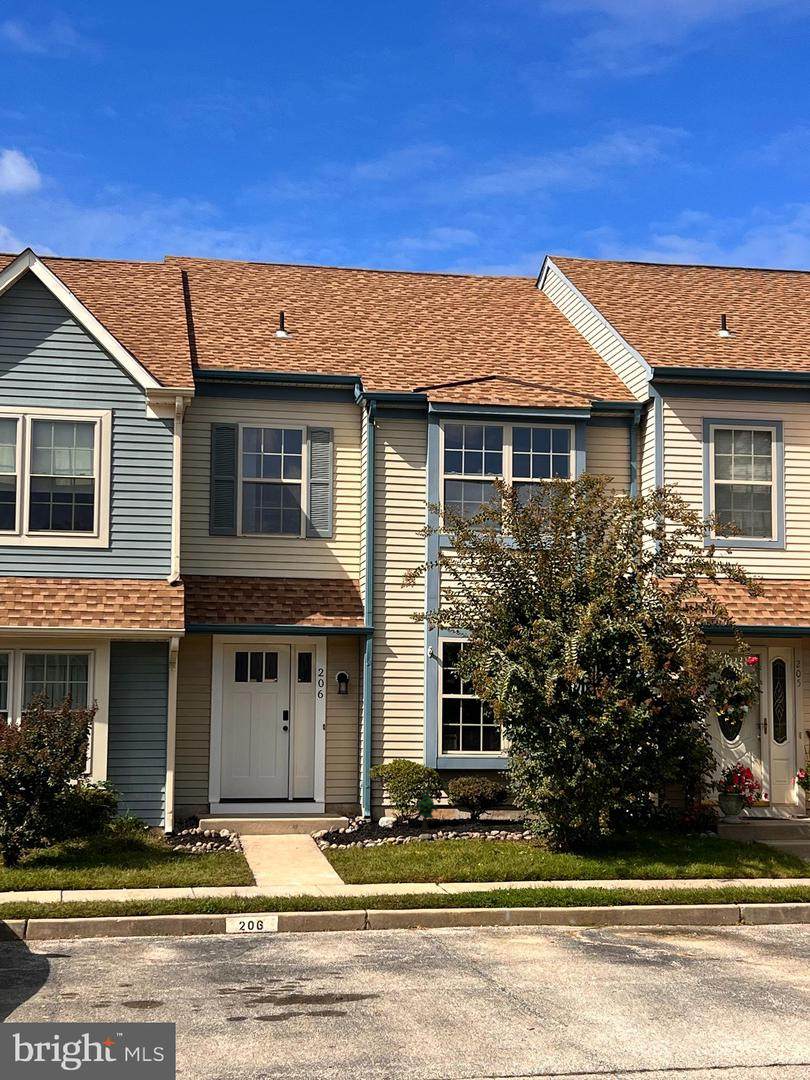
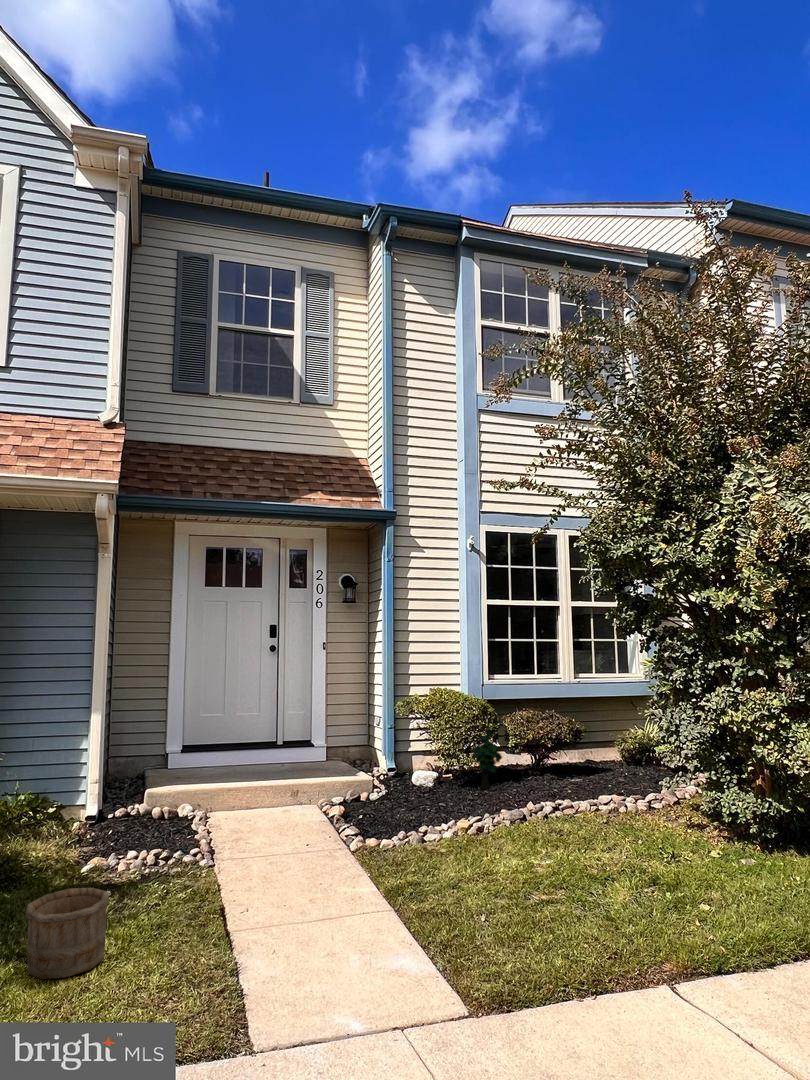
wooden bucket: none [162,839,195,868] -> present [26,888,109,979]

